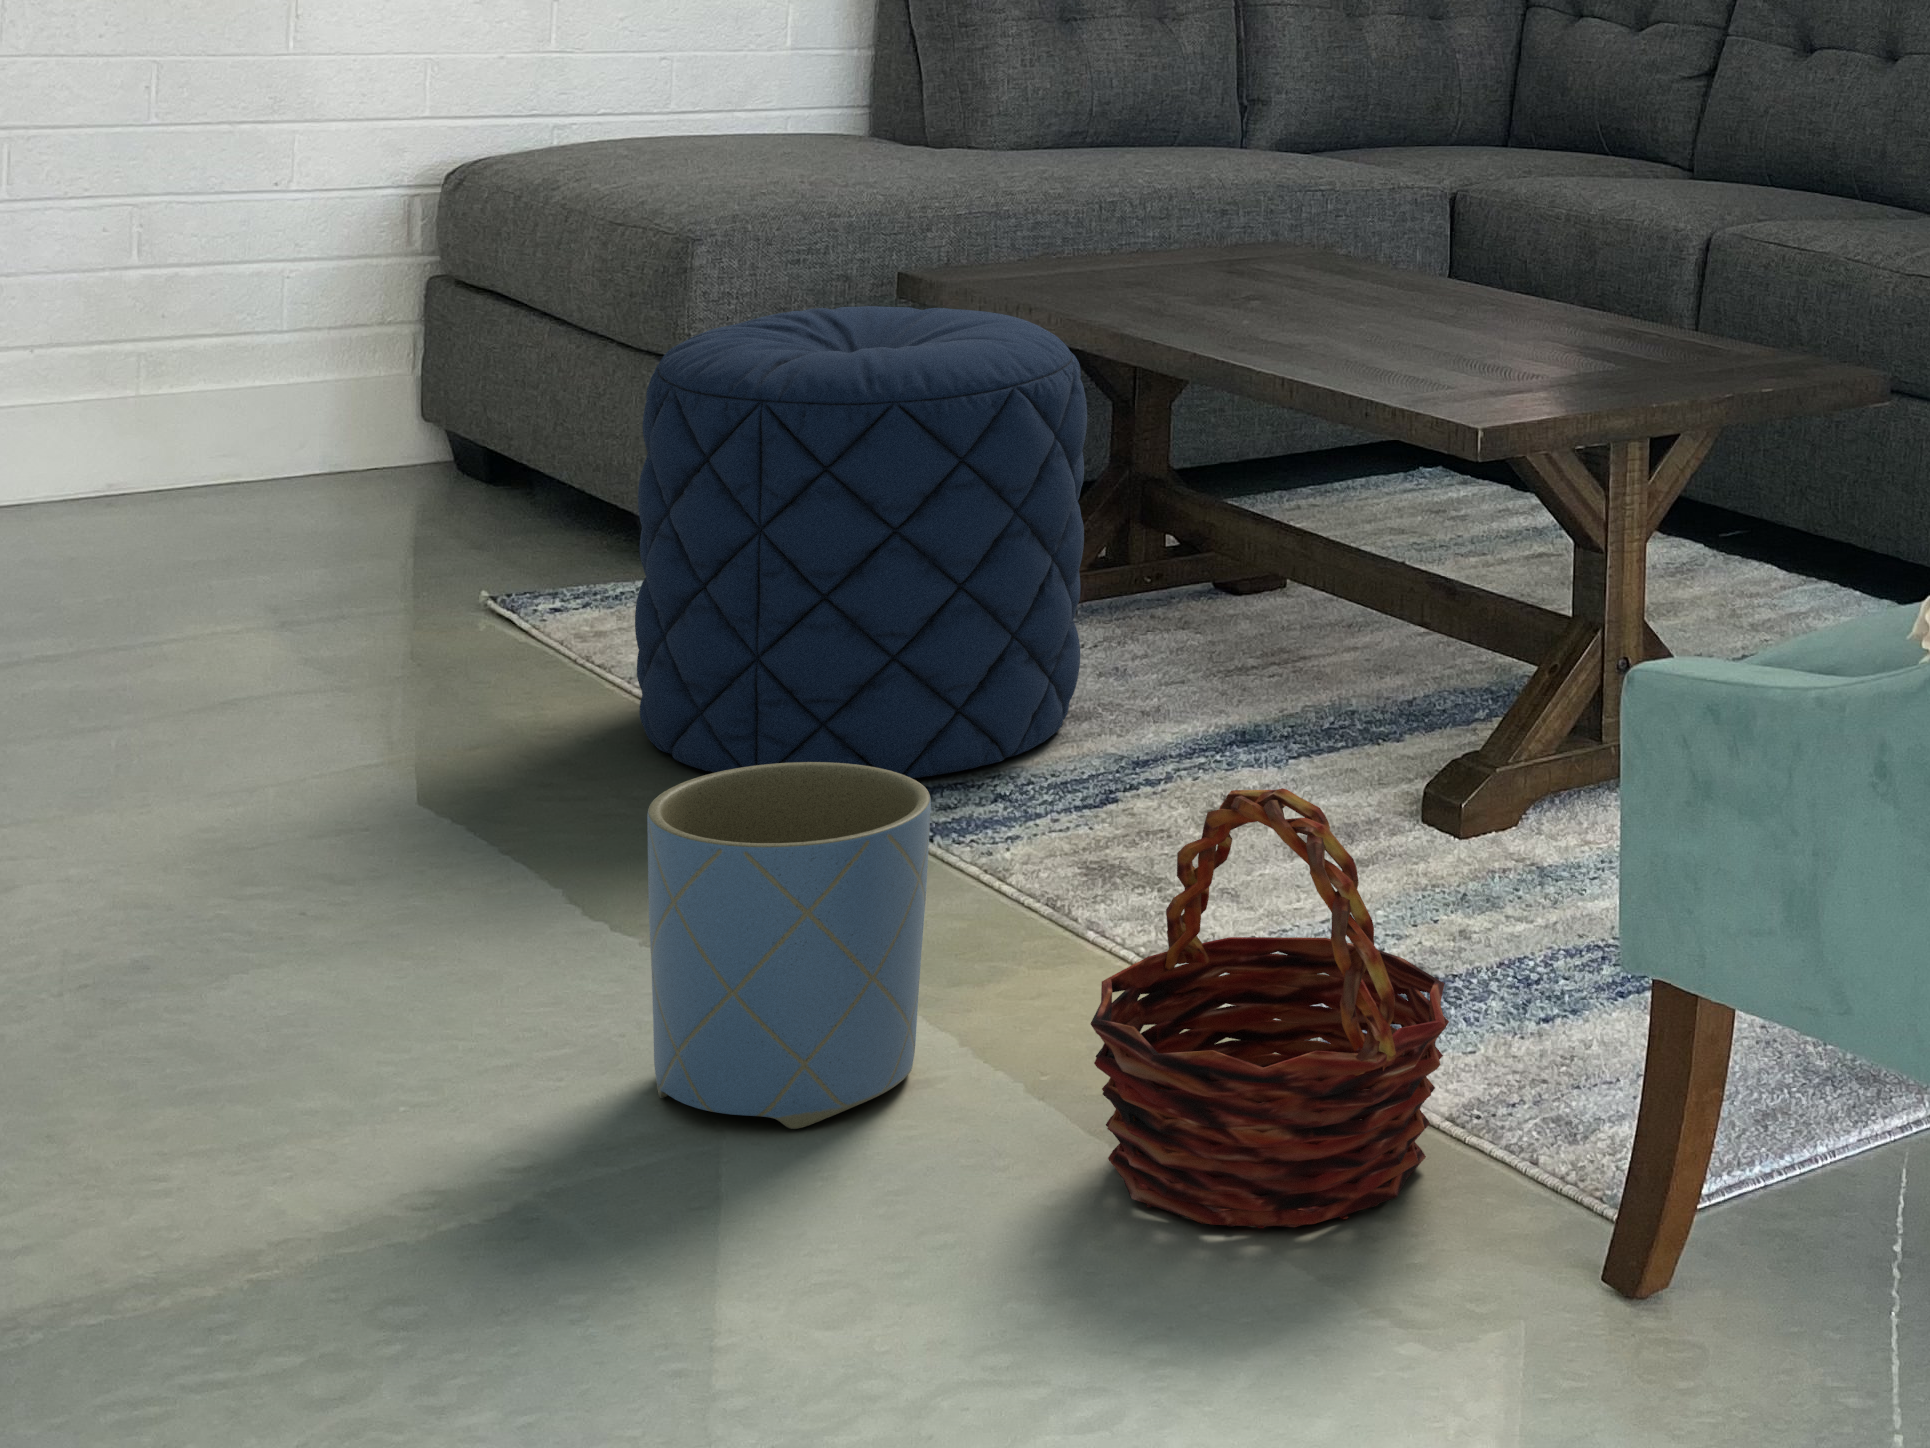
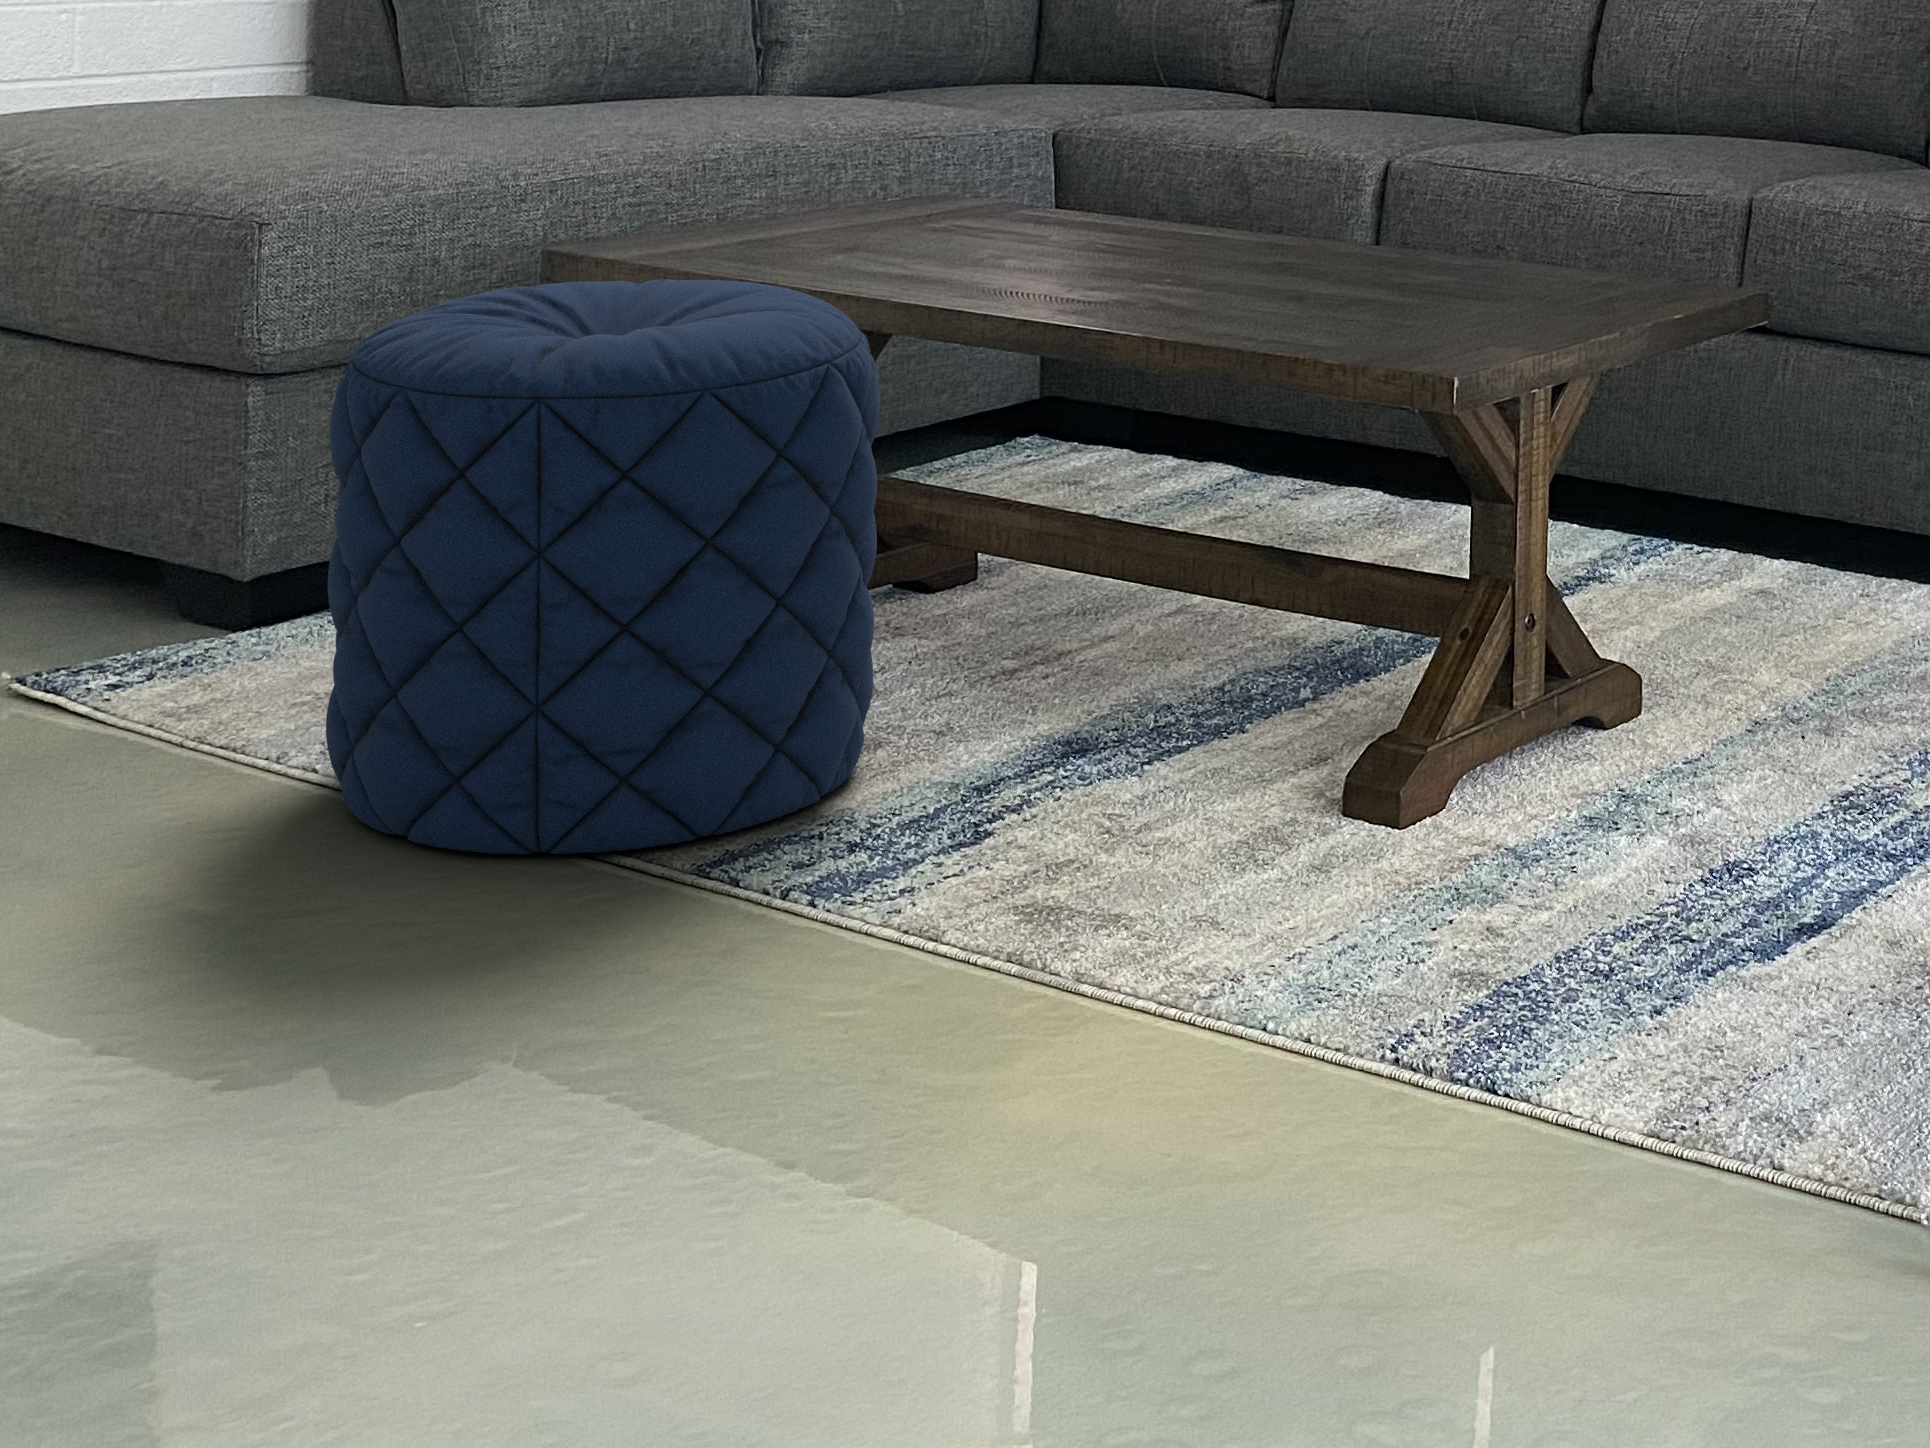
planter: present [647,762,931,1129] -> none [702,818,1048,1264]
basket: present [1091,788,1449,1228] -> none [1306,788,1727,1299]

